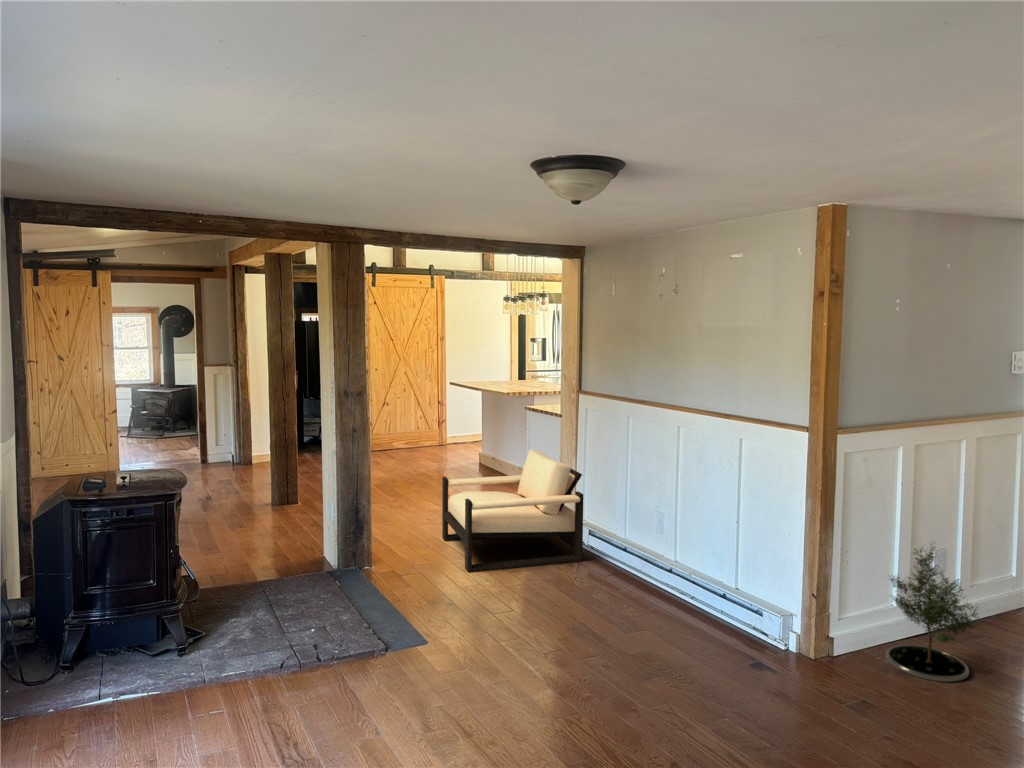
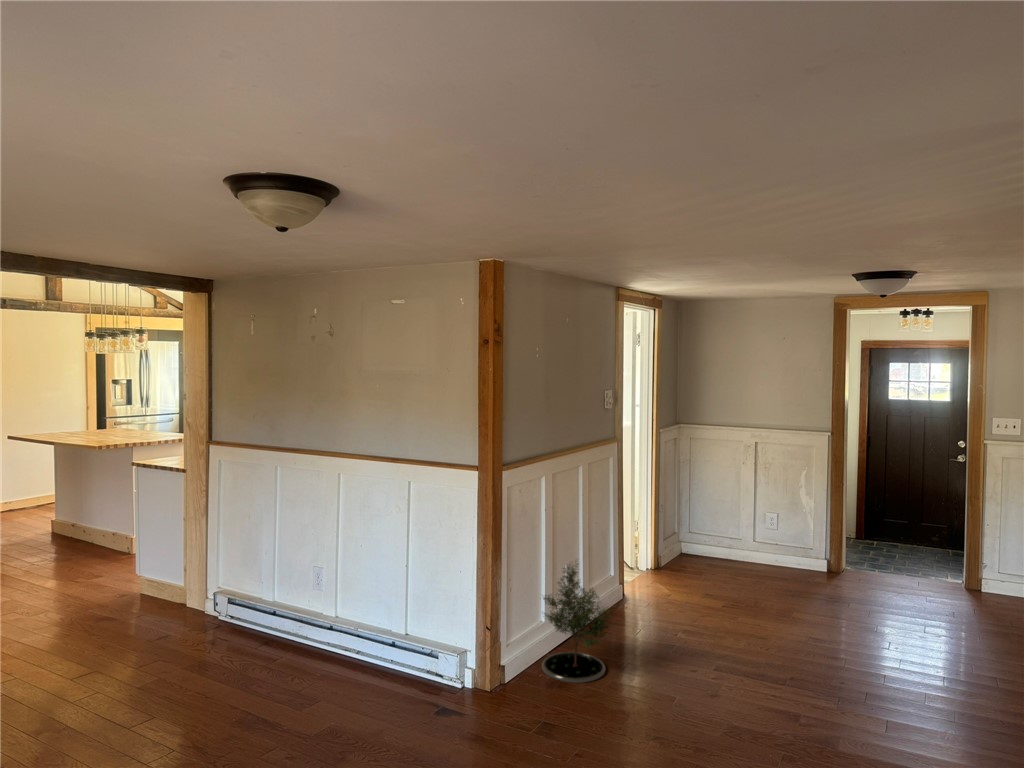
armchair: present [442,450,583,573] -> none [17,514,223,685]

